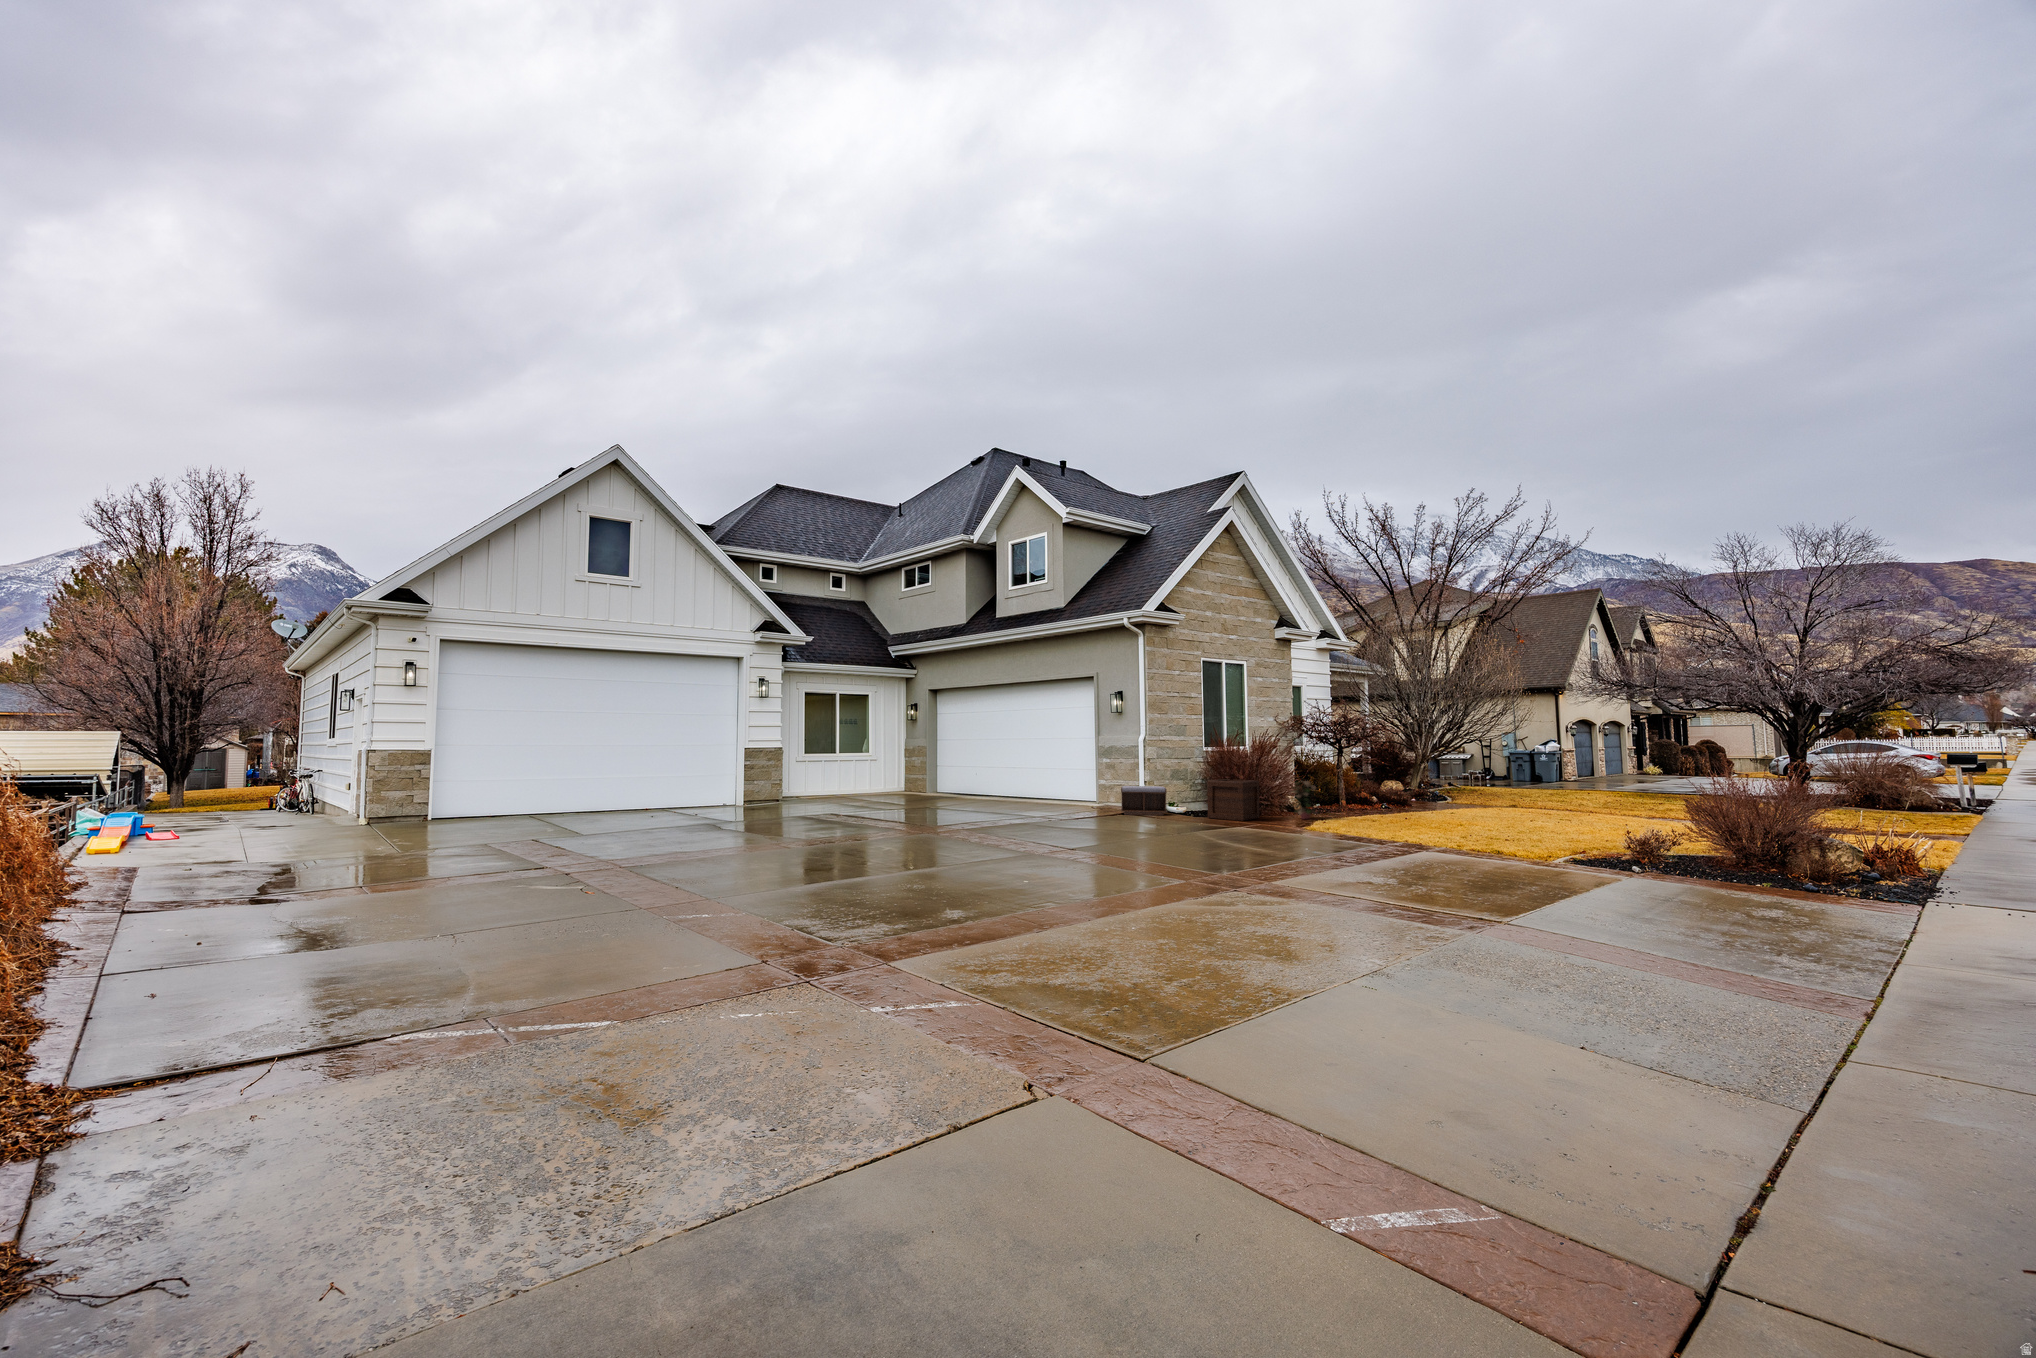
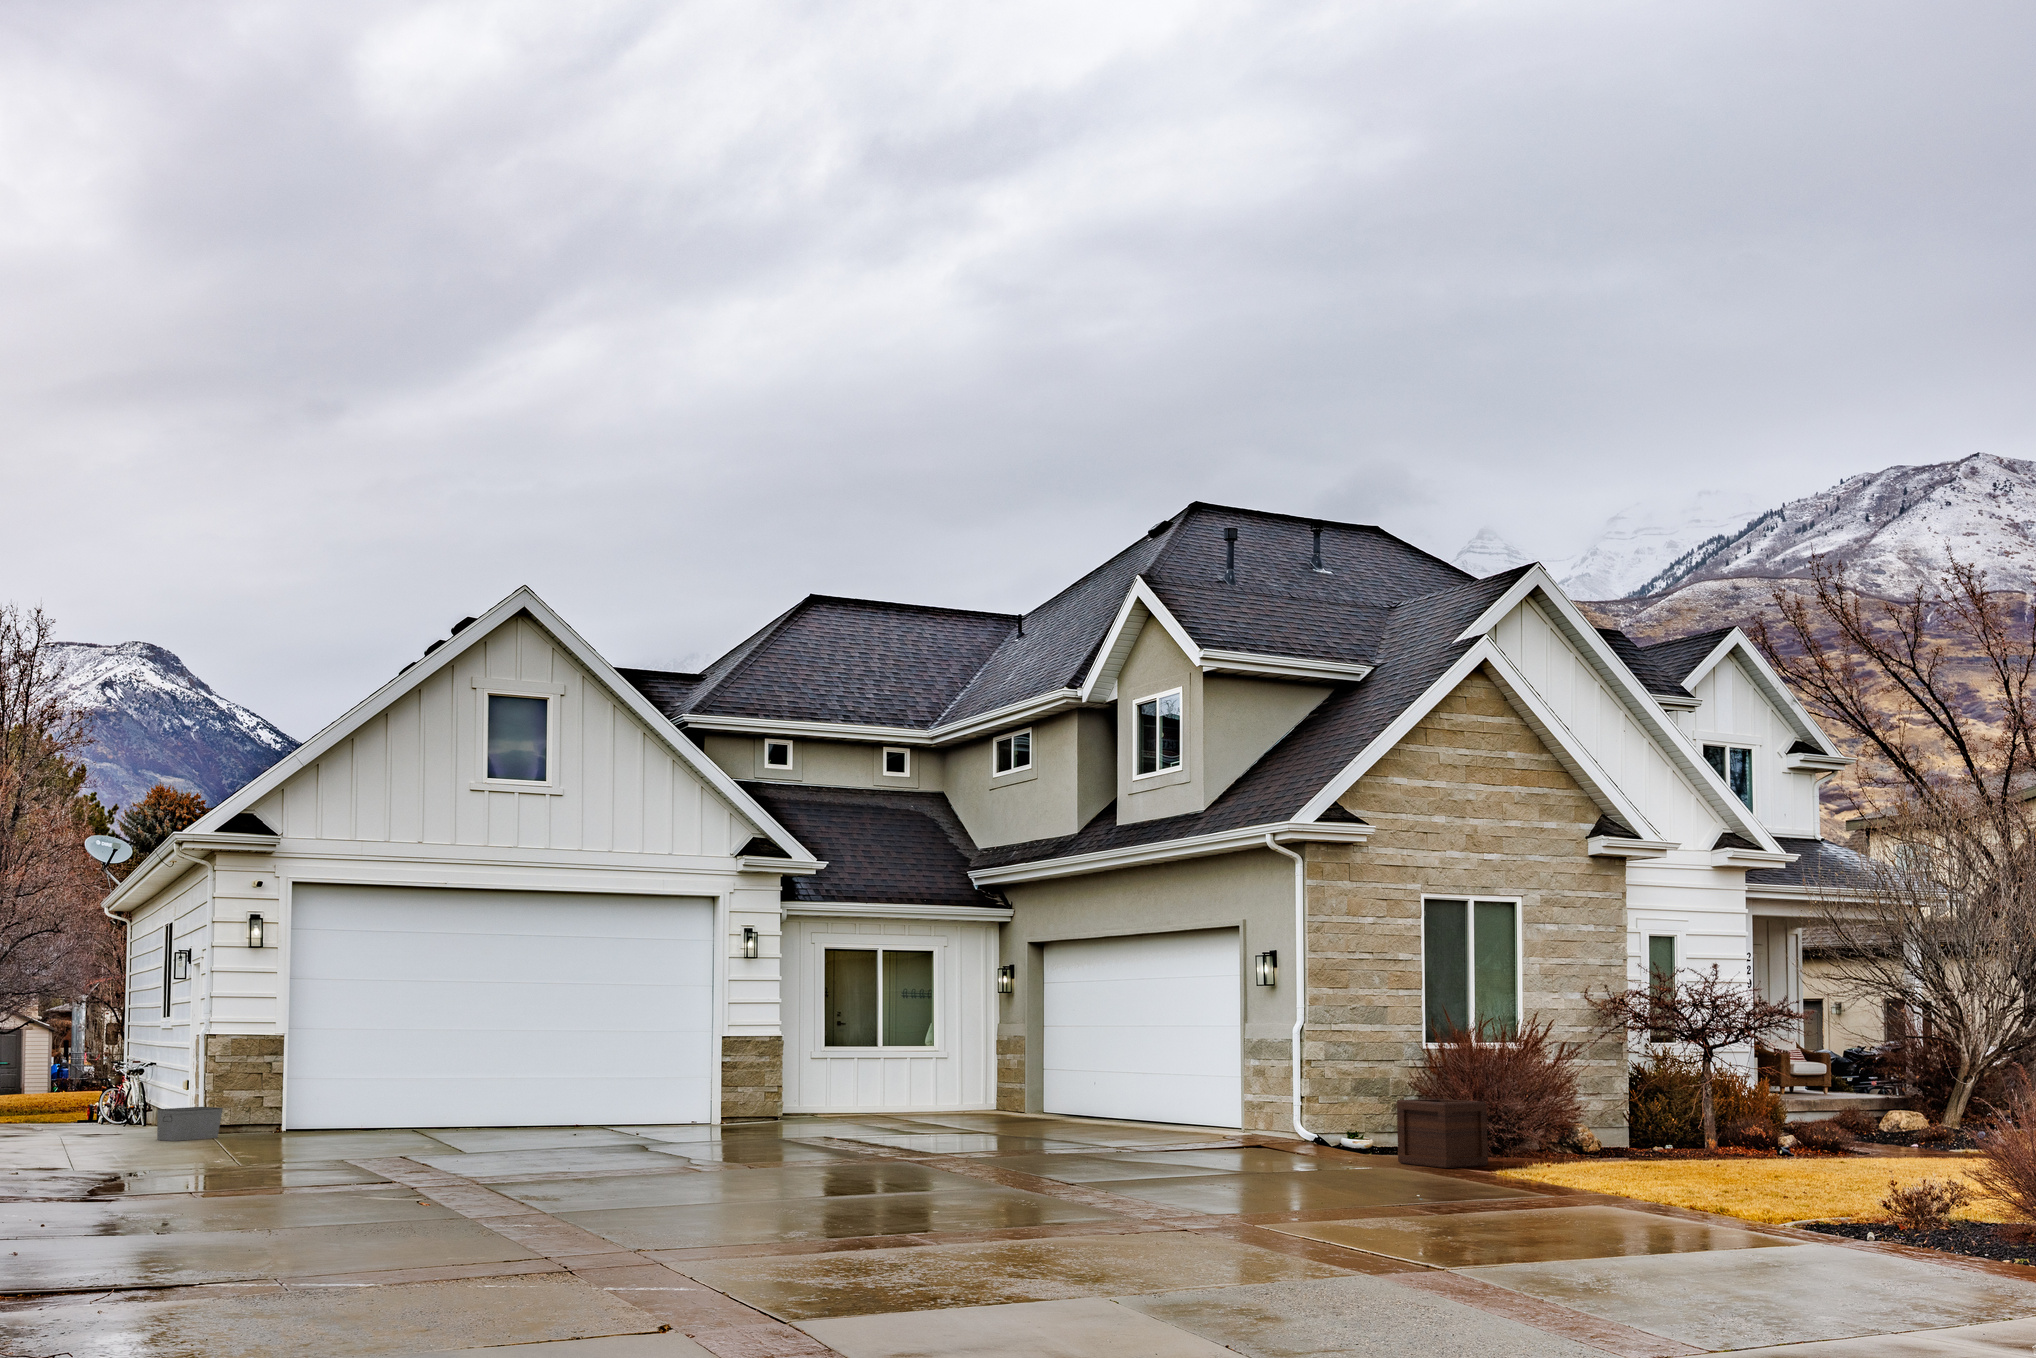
decorative plant: present [1292,781,1316,819] -> none [1540,1104,1588,1169]
bench: present [1121,786,1167,815] -> none [1266,1108,1345,1158]
storage bin: none [328,803,385,829] -> present [157,1107,223,1141]

